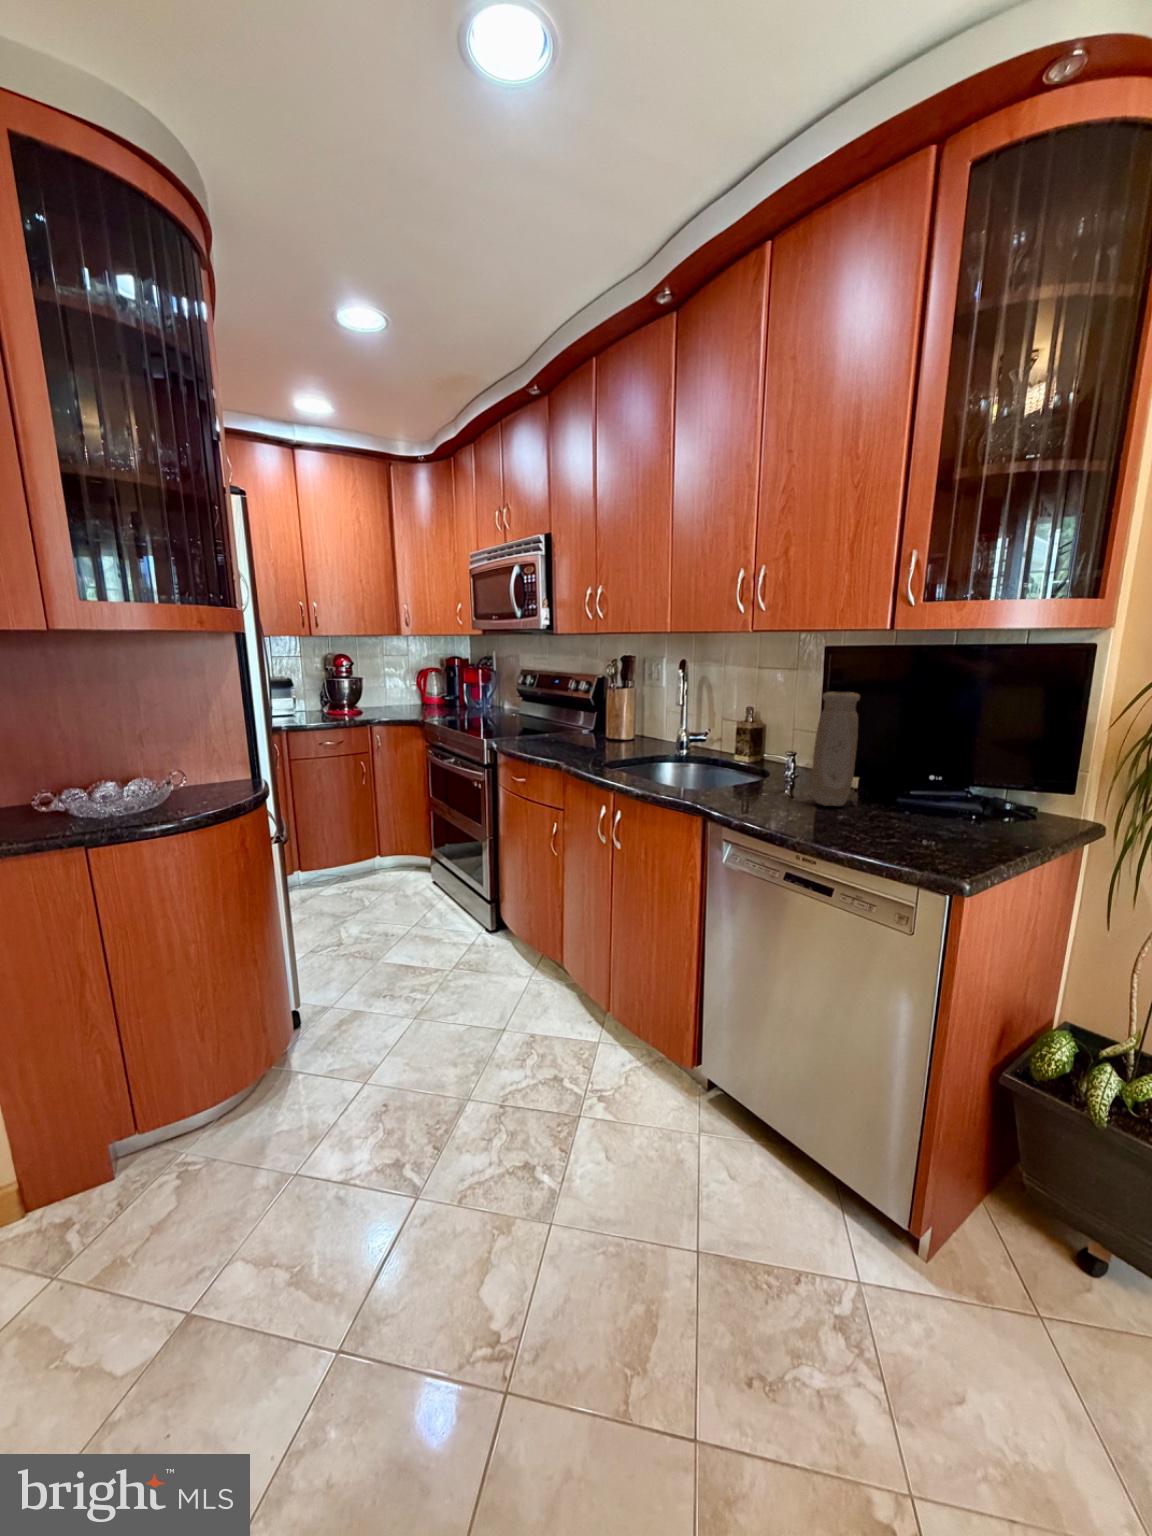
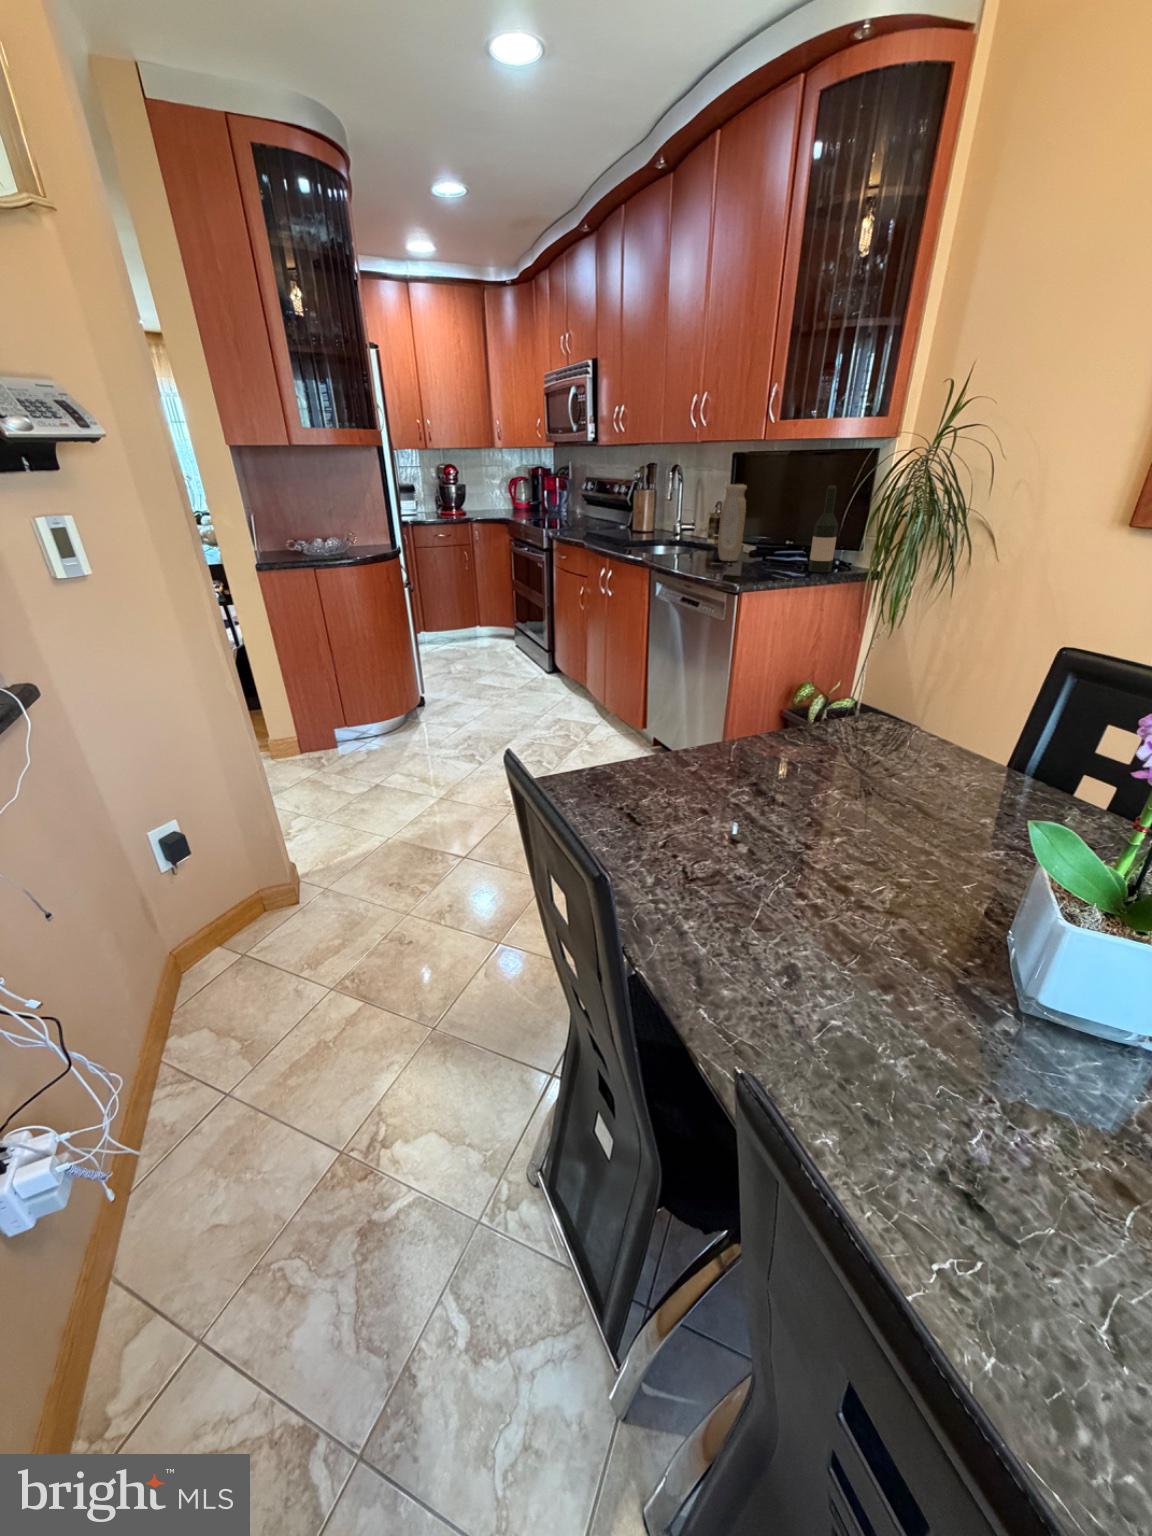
wine bottle: none [999,698,1052,835] -> present [808,486,838,573]

